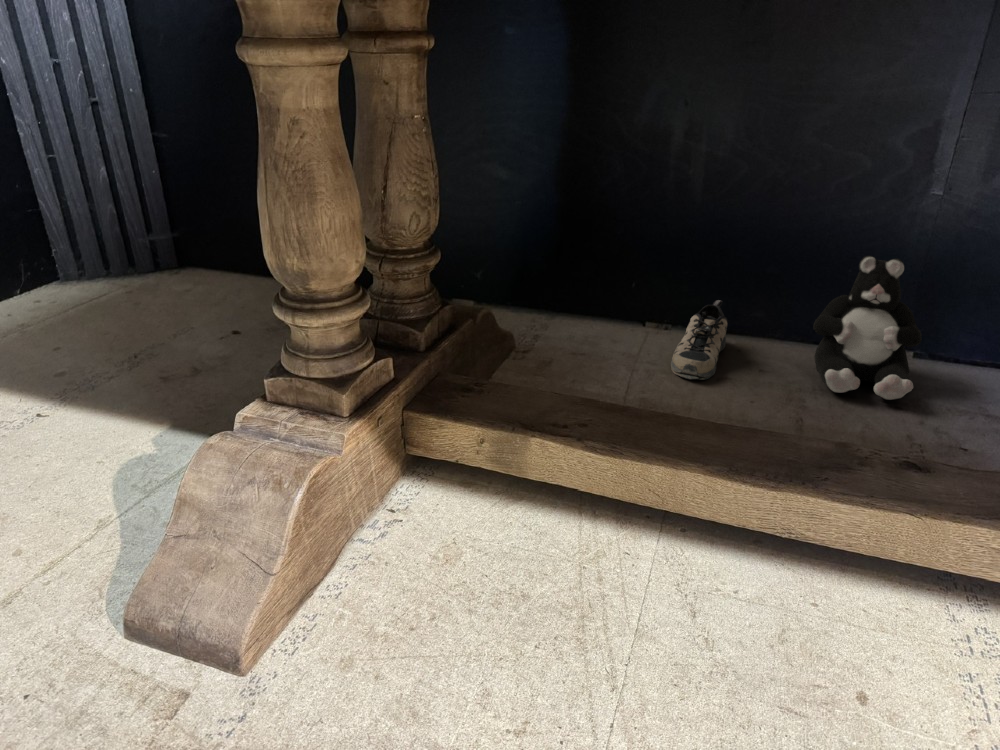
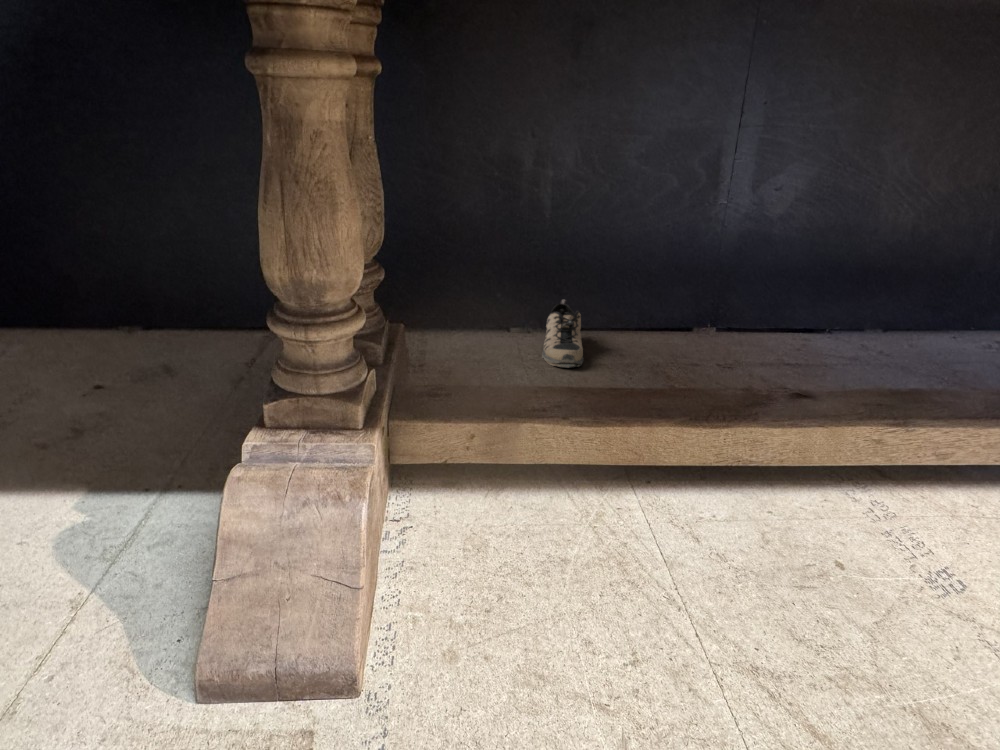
plush toy: present [813,256,922,400] -> none [650,246,741,360]

